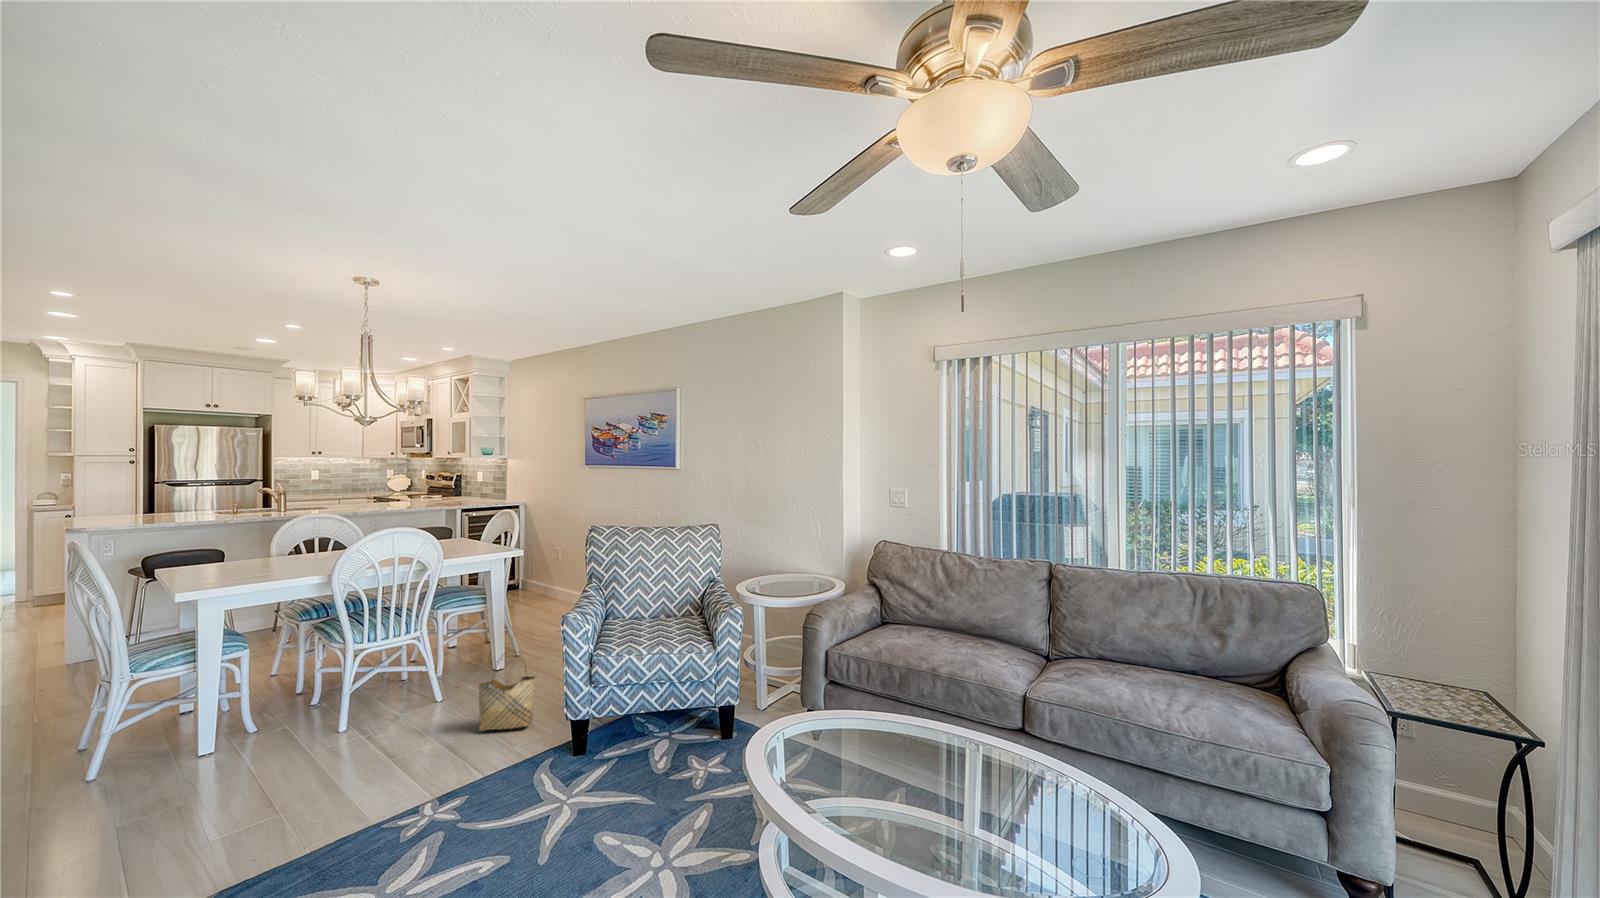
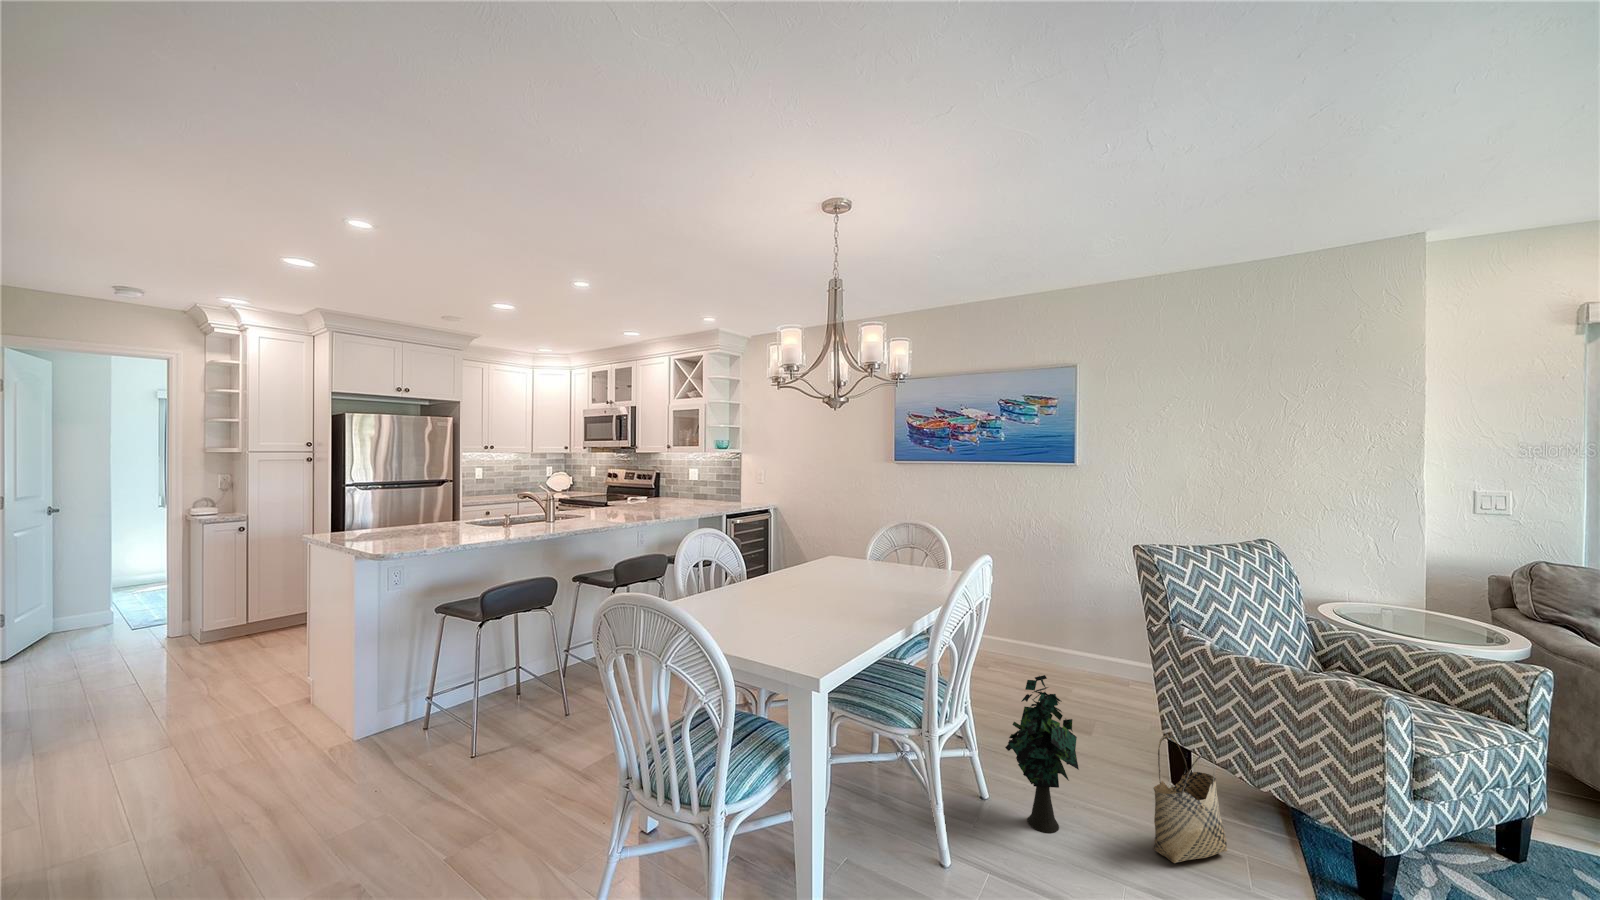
decorative plant: none [409,611,475,716] -> present [1005,675,1079,833]

